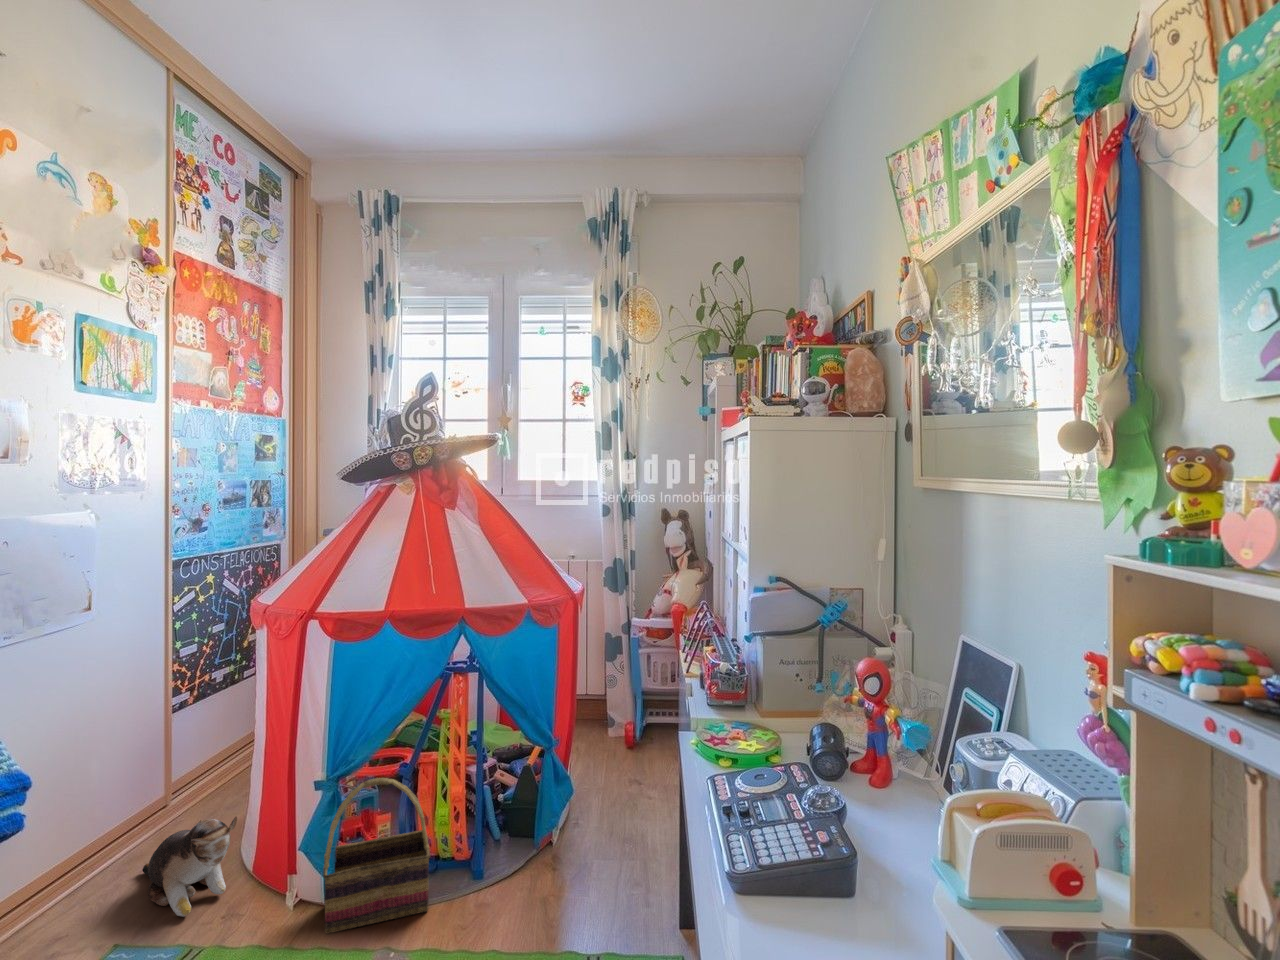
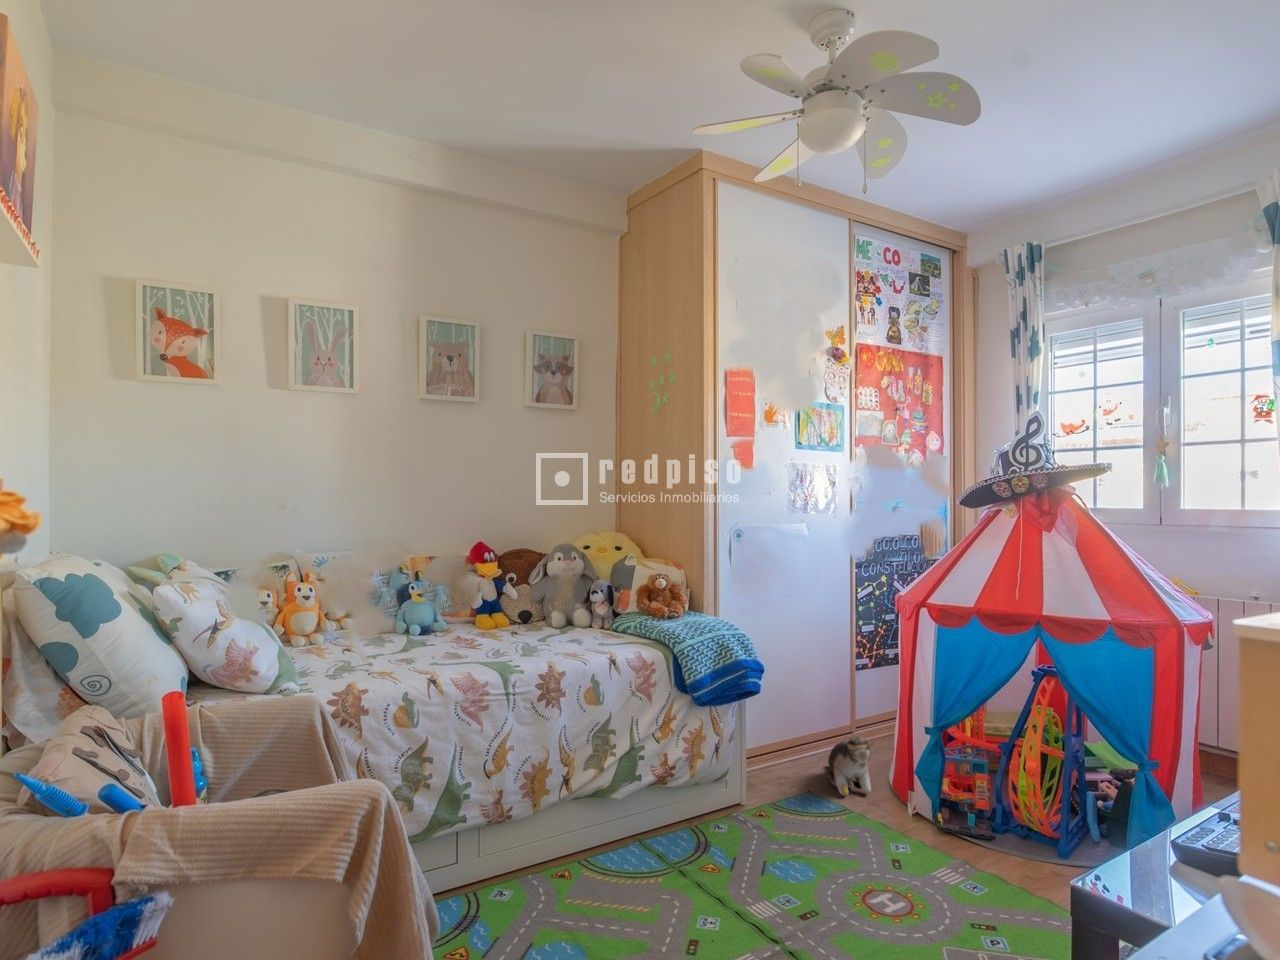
basket: present [323,778,430,934] -> none [922,741,1013,864]

